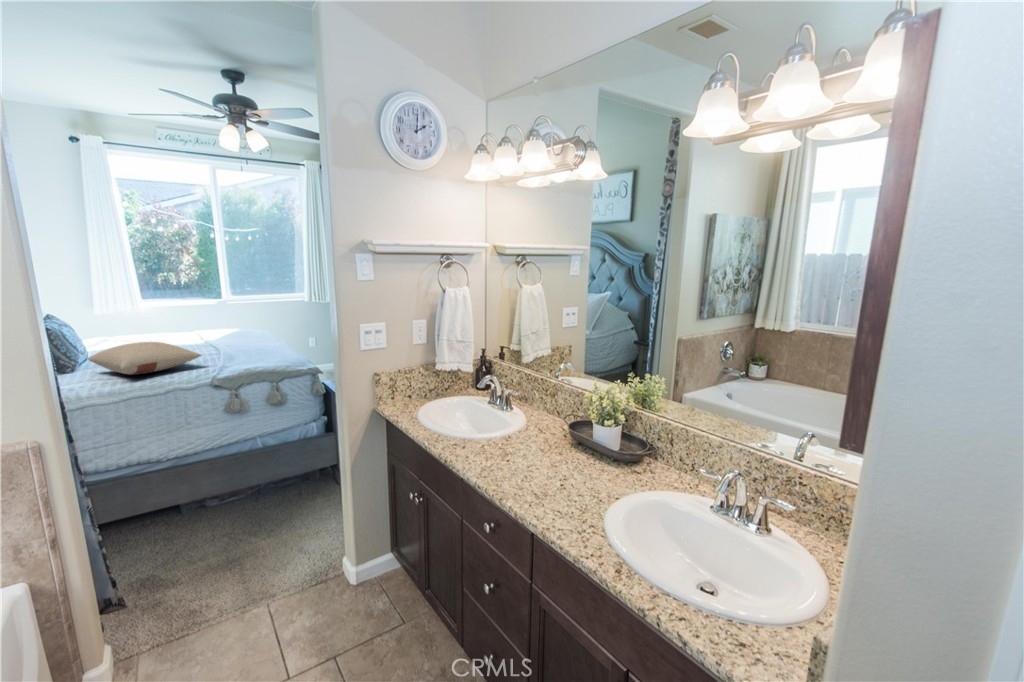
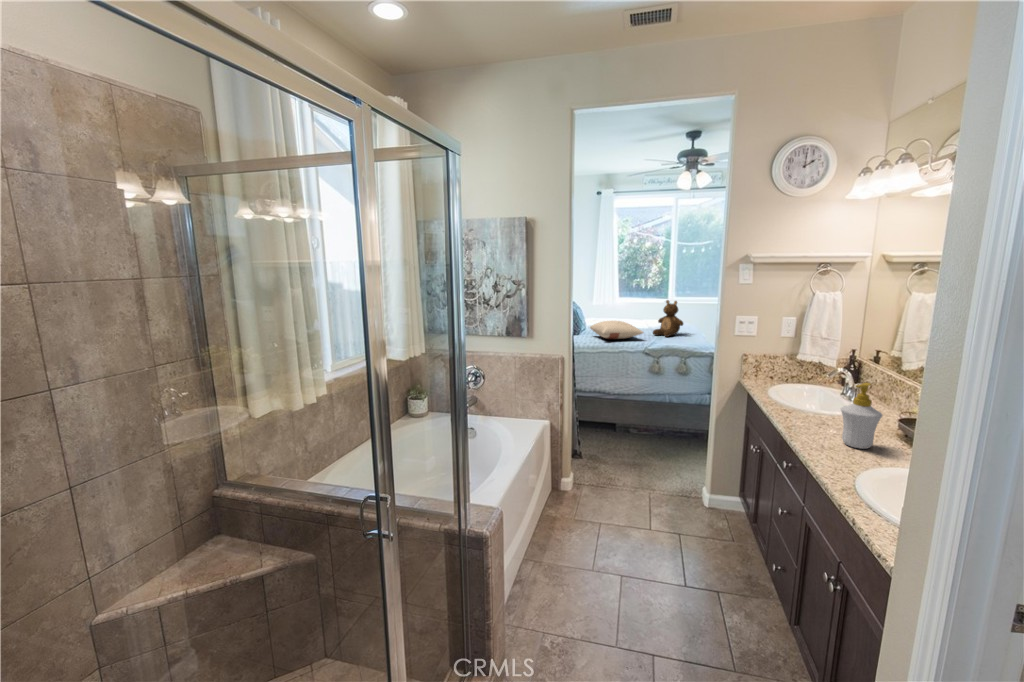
teddy bear: none [213,303,259,355] -> present [653,300,683,337]
soap bottle: none [538,397,578,476] -> present [841,383,882,449]

